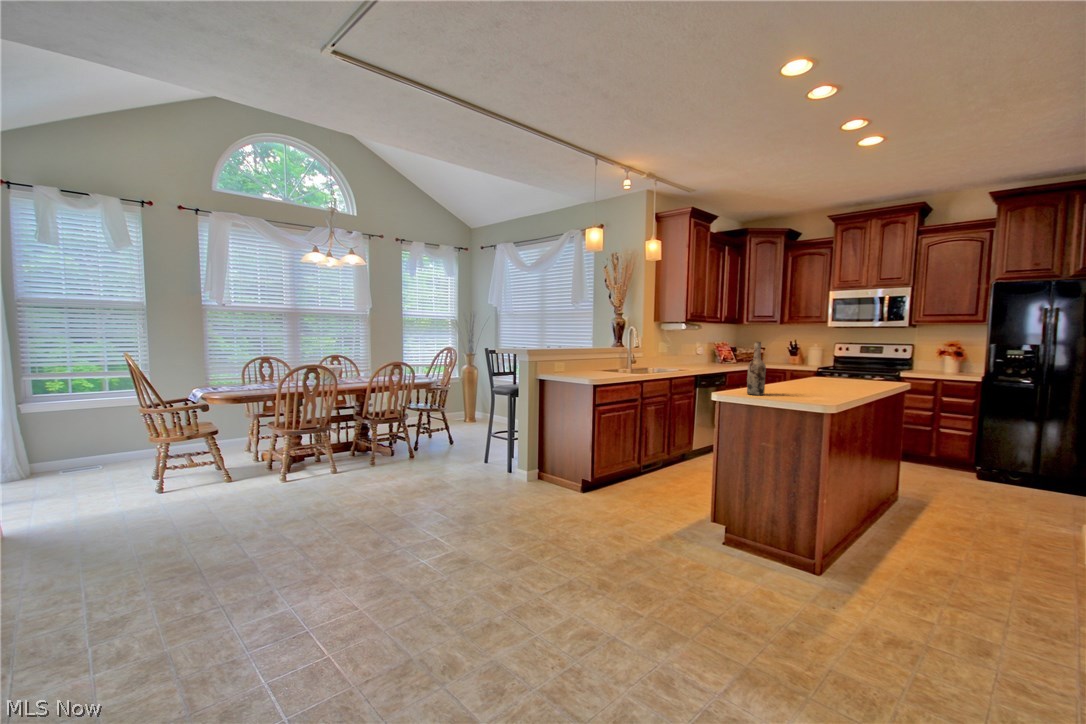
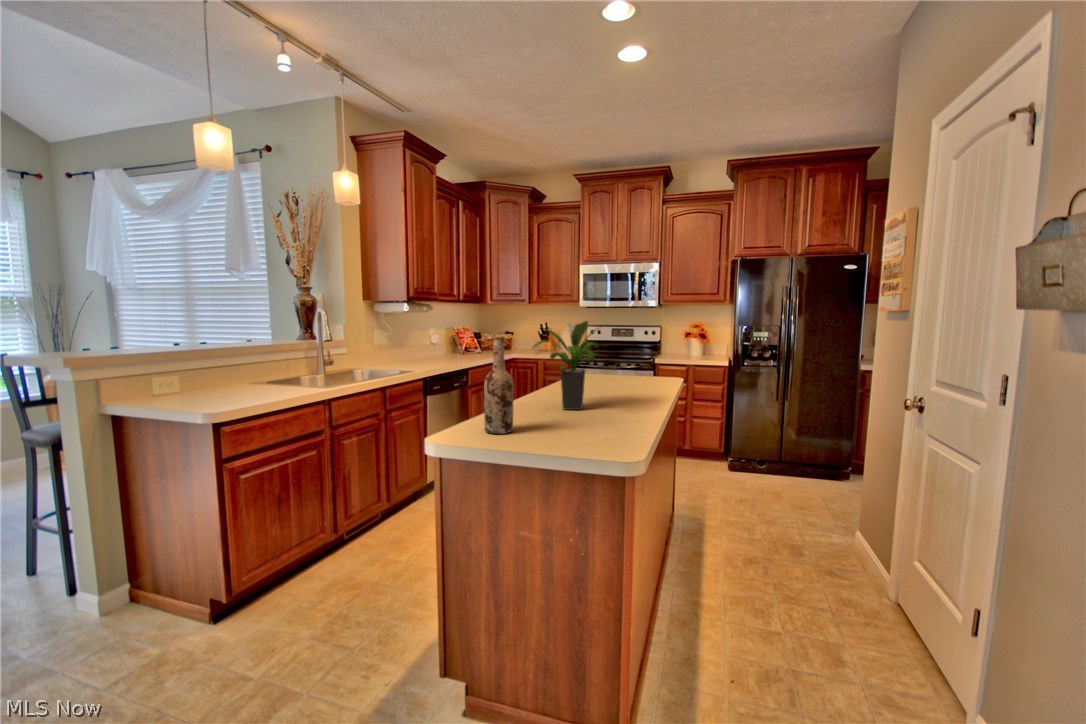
potted plant: none [778,334,836,391] -> present [533,321,604,410]

